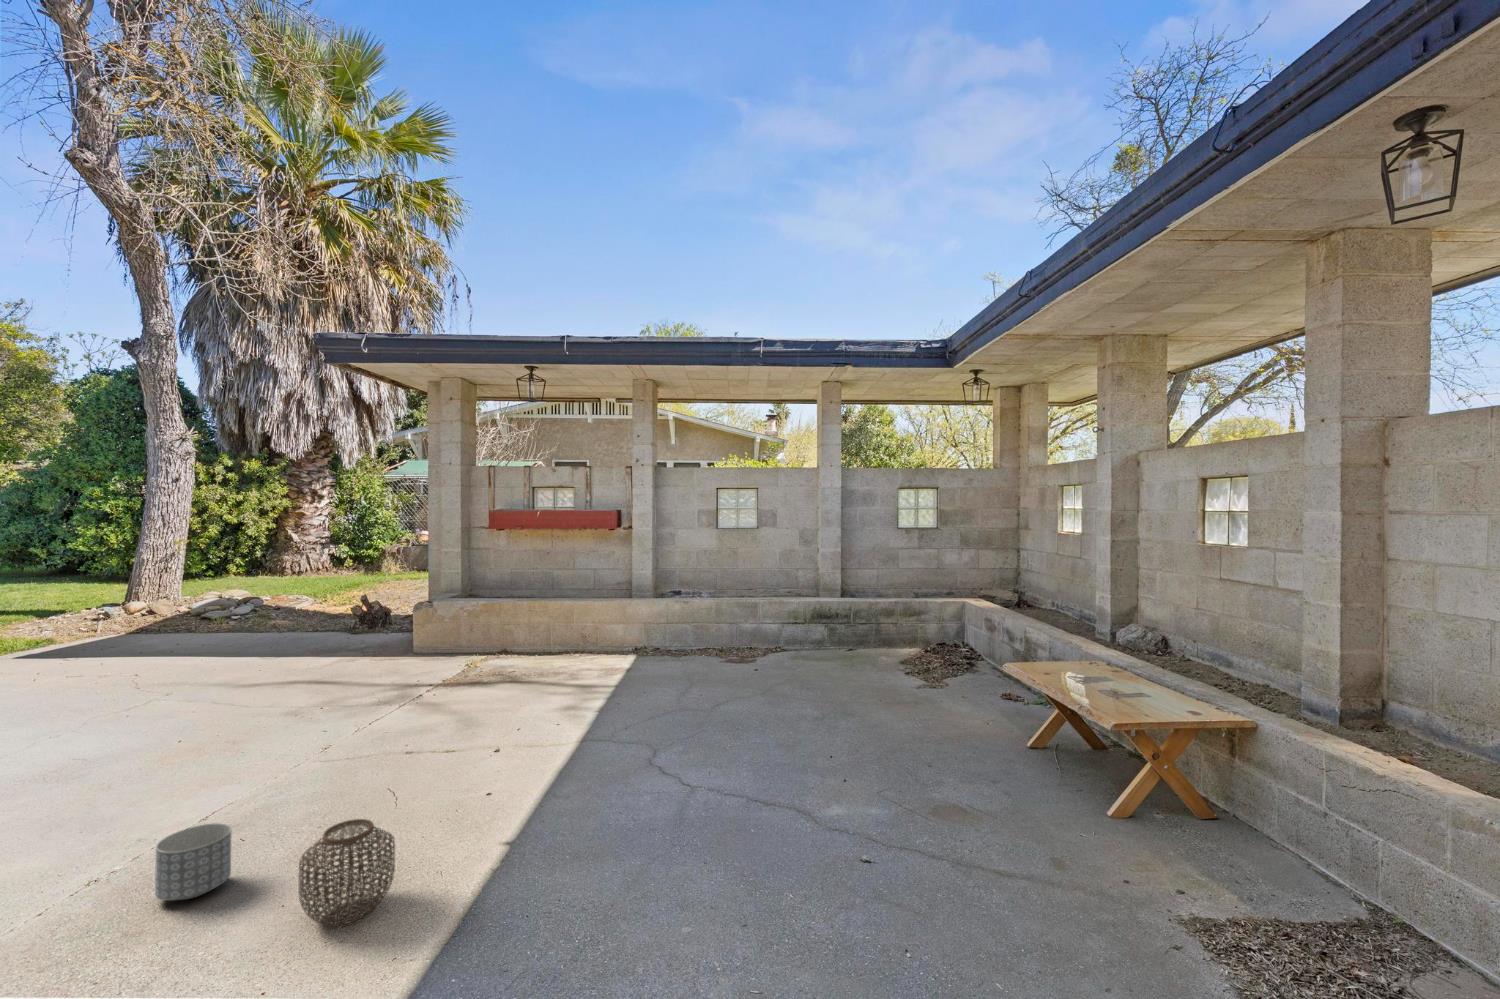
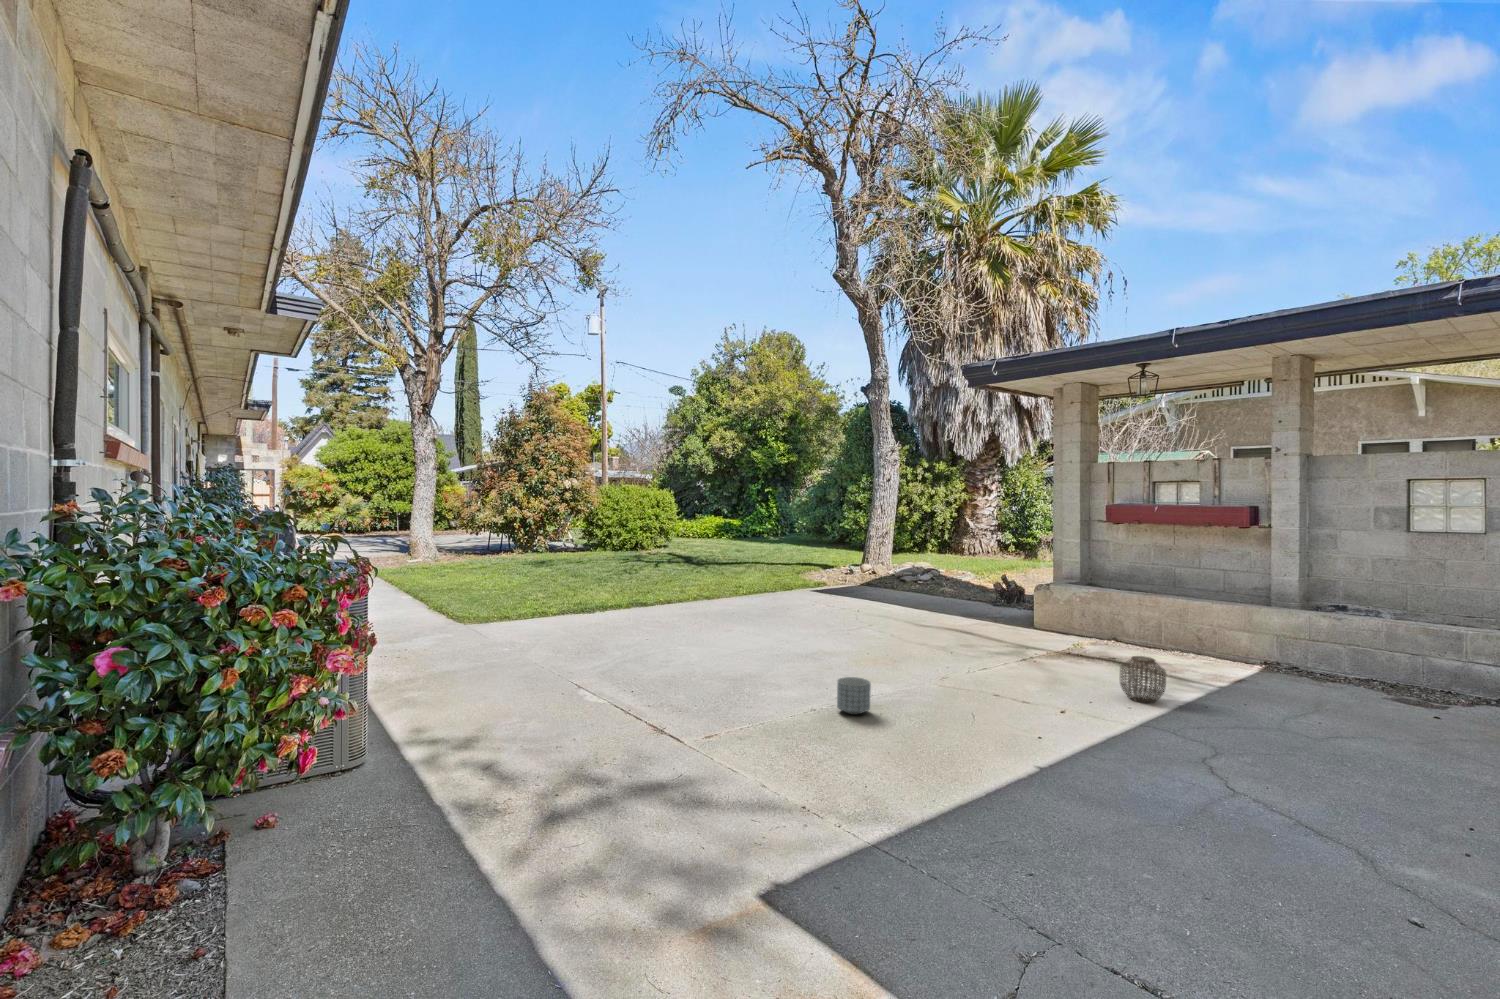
woven basket: present [298,819,395,928] -> present [1120,656,1166,703]

